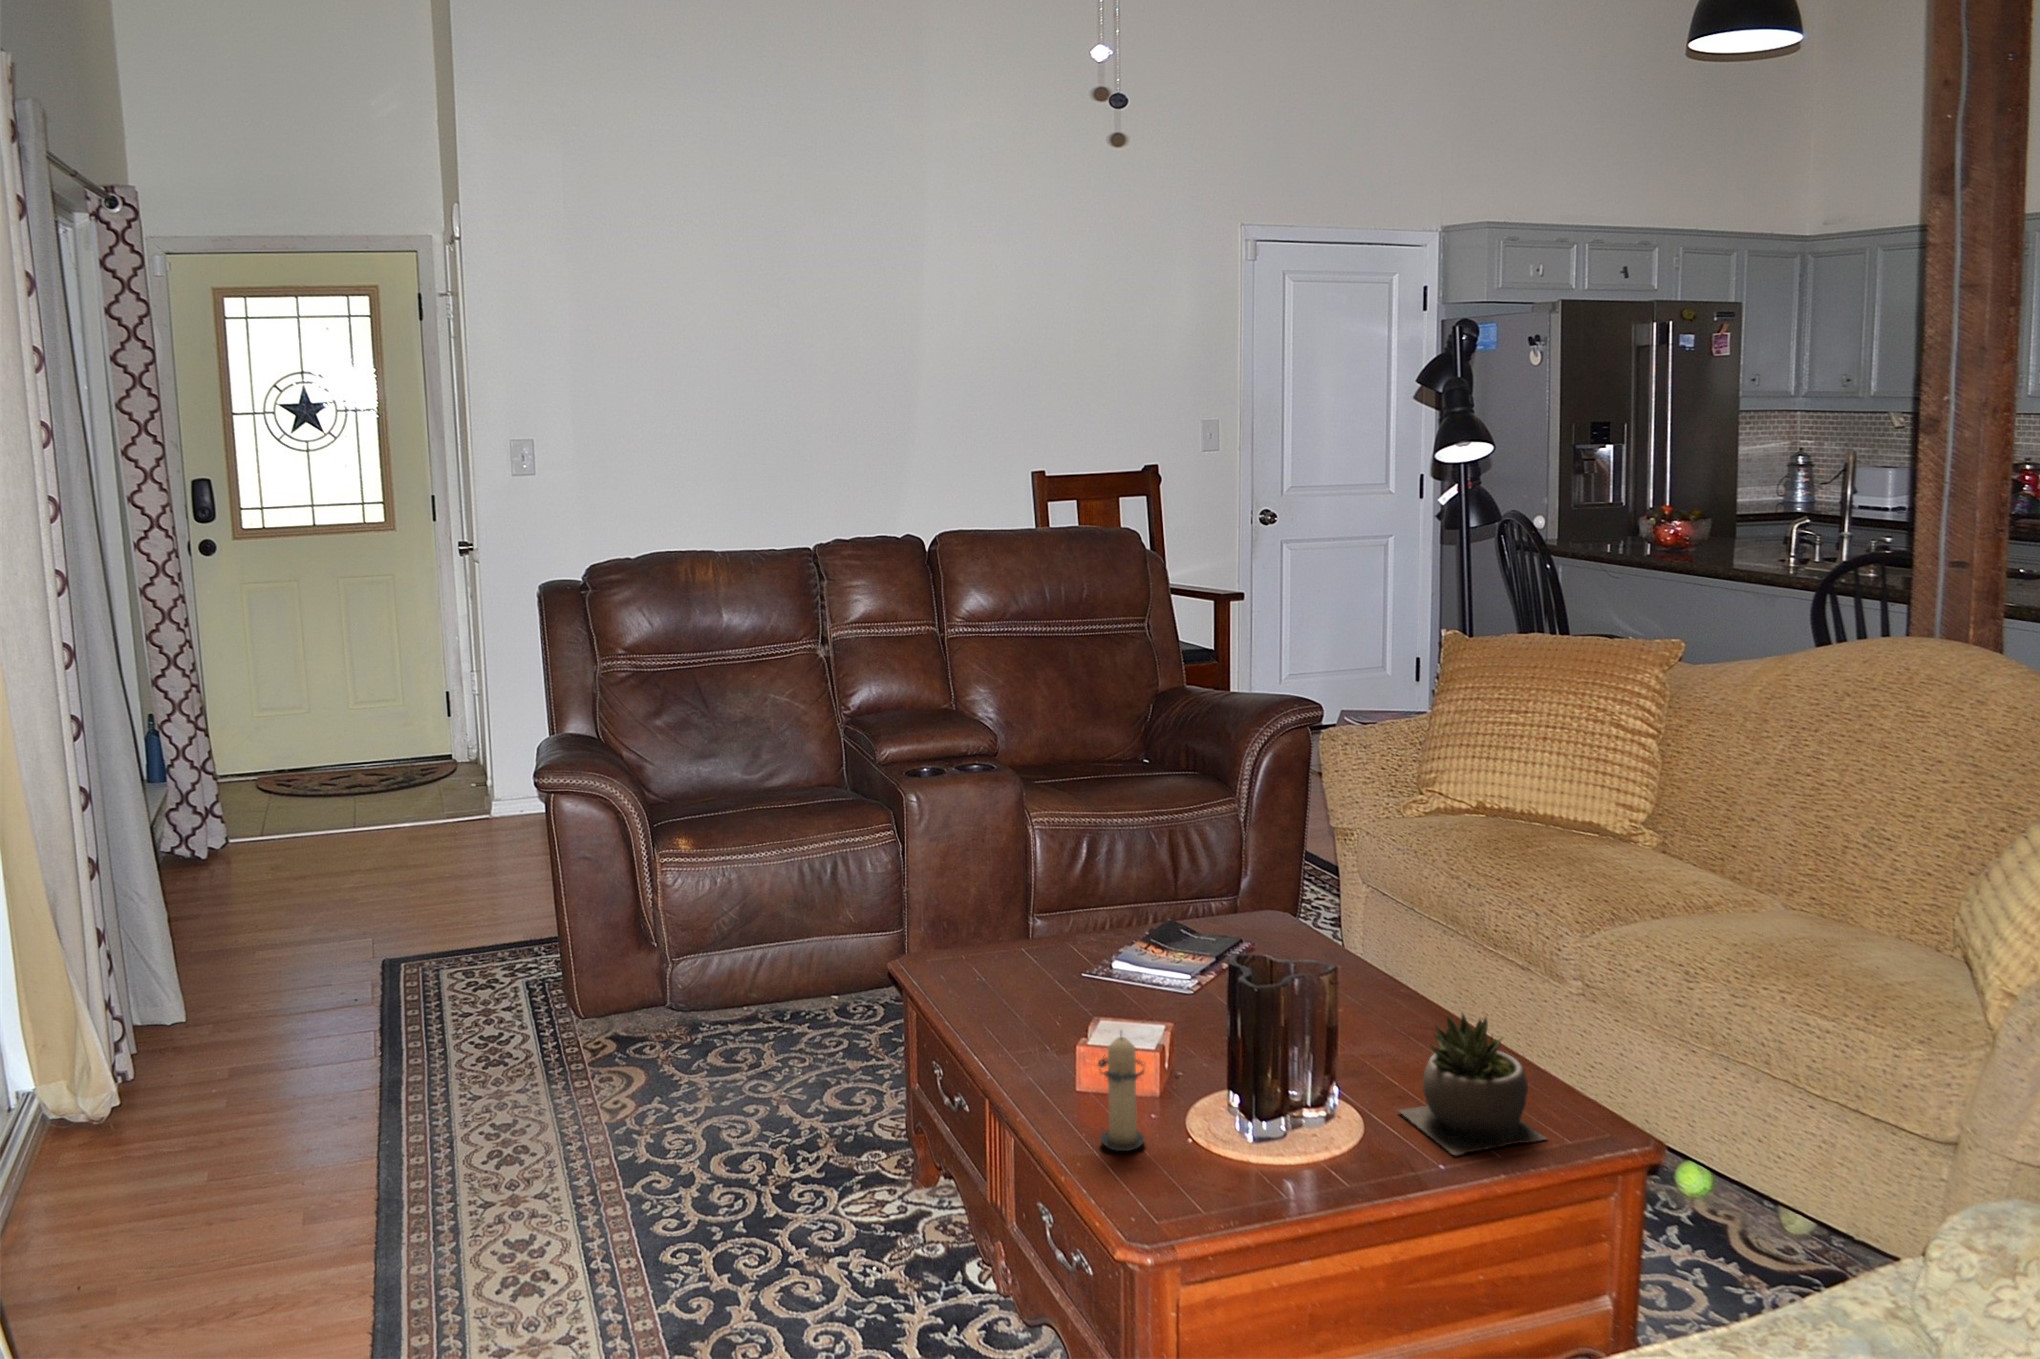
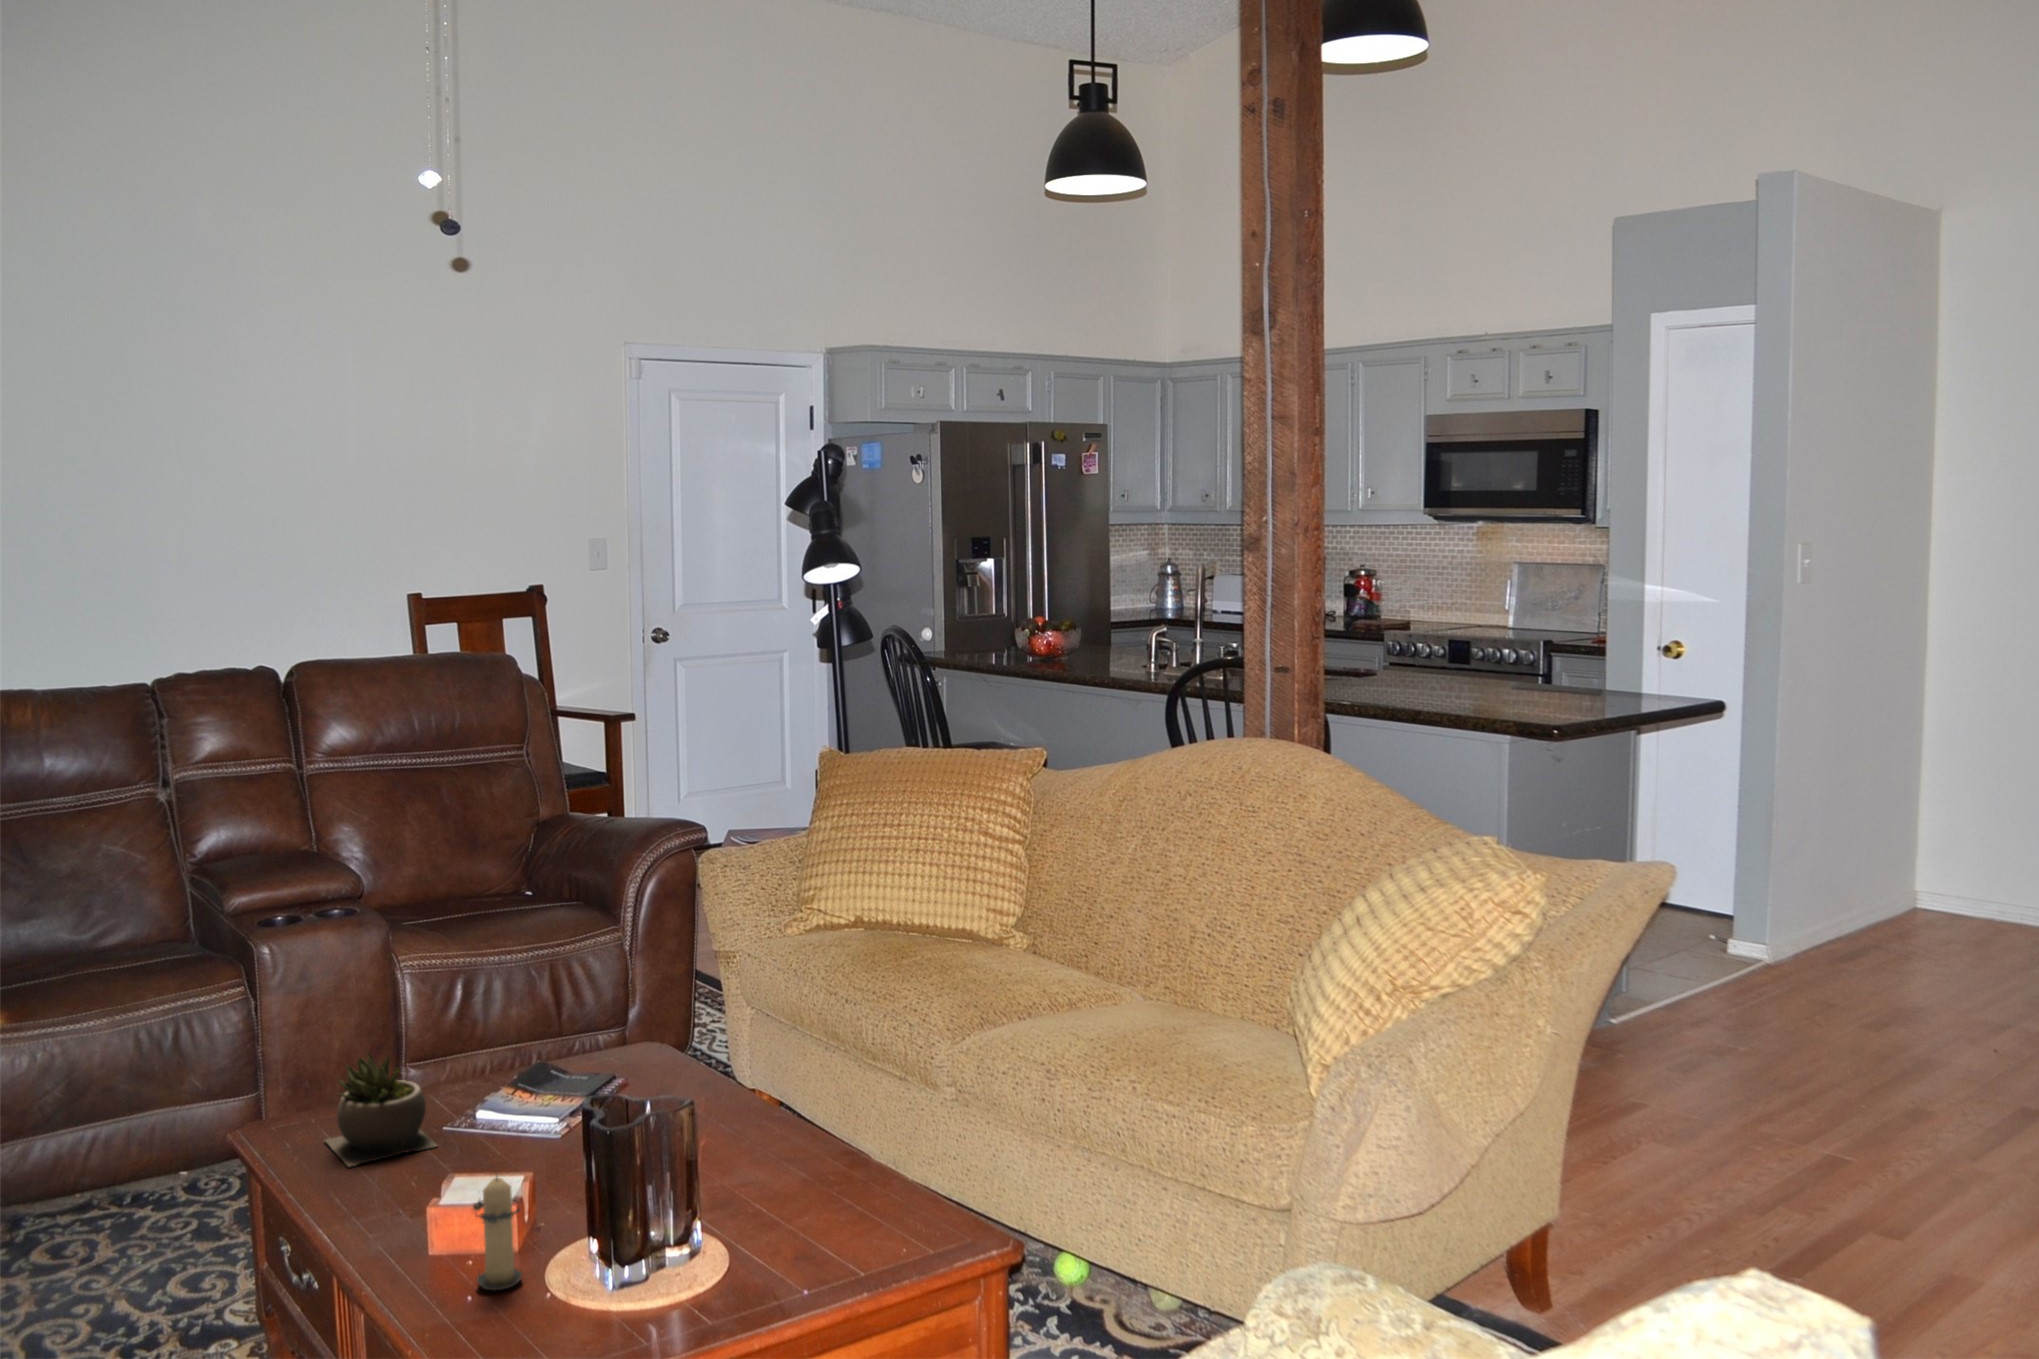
succulent plant: present [1399,1014,1546,1155] -> present [325,1054,437,1166]

